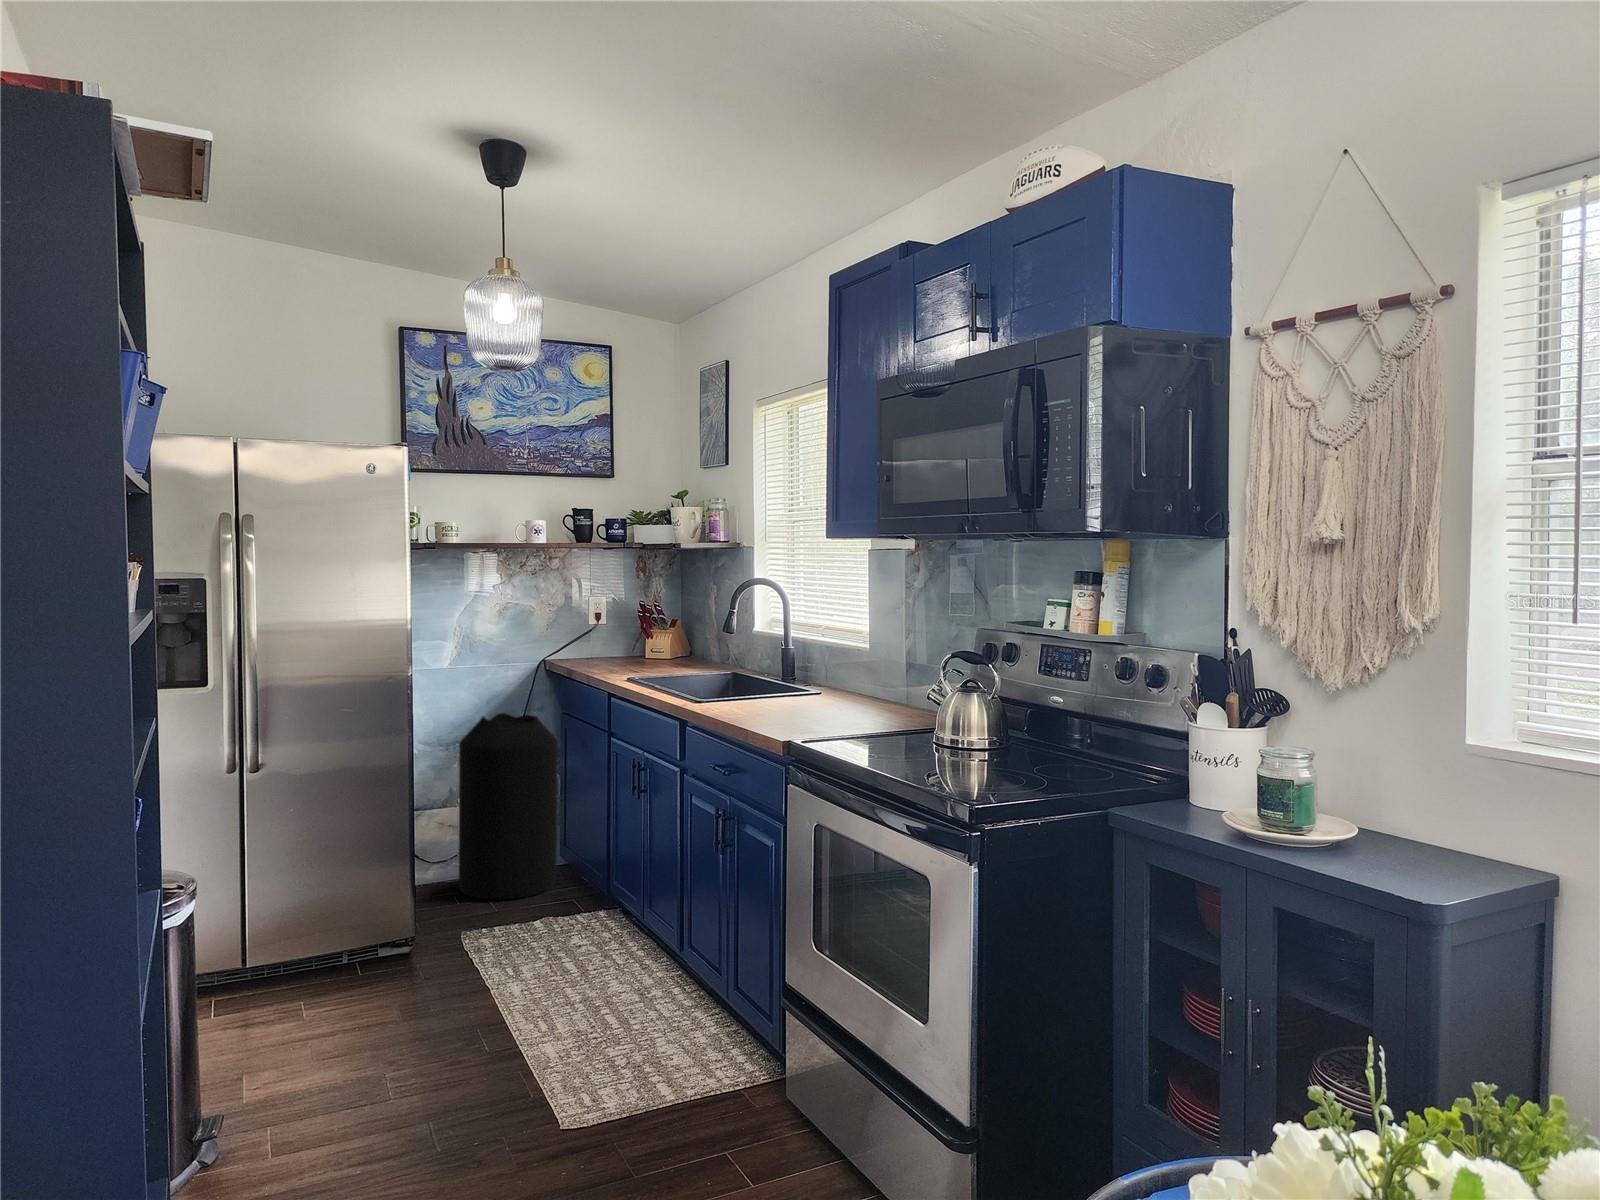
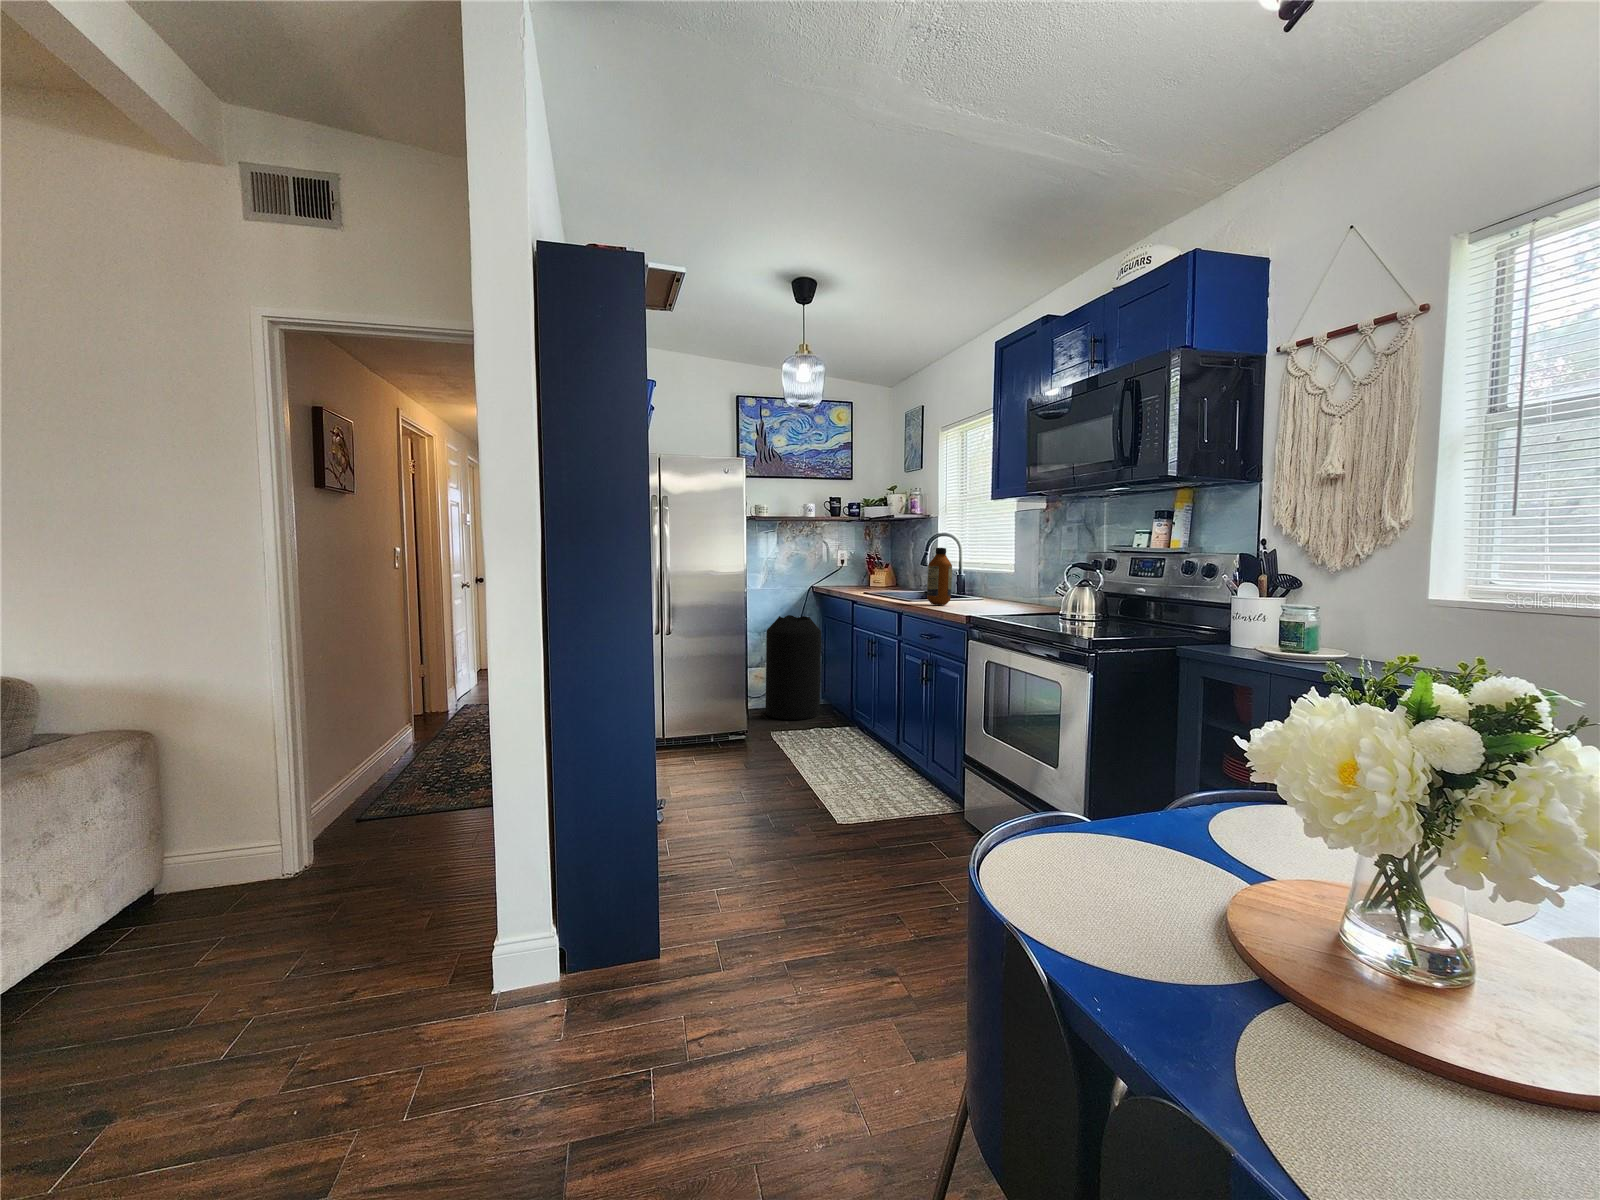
bottle: none [723,617,764,714] -> present [927,548,952,605]

